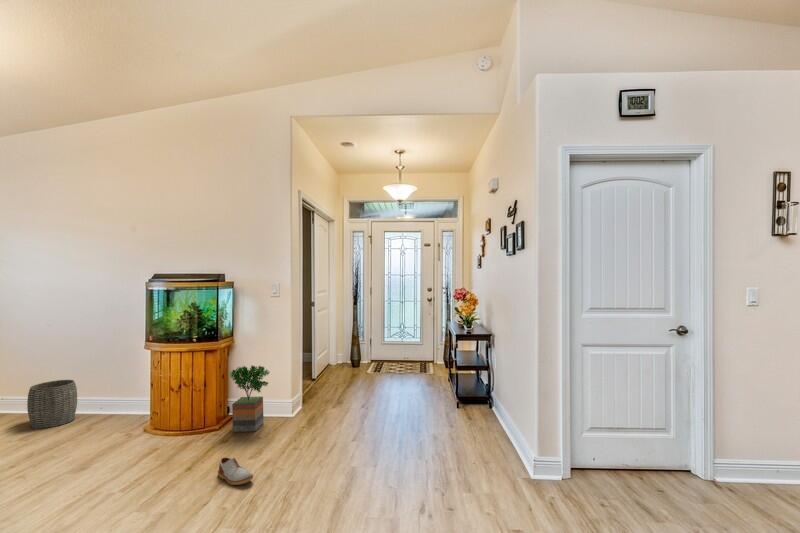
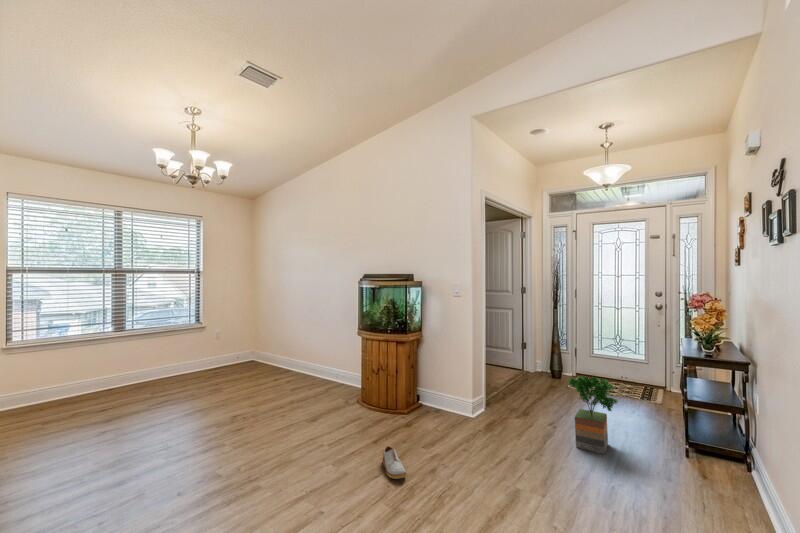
potted tree: present [230,366,269,432] -> present [568,376,618,454]
woven basket: present [27,380,77,429] -> none [297,351,325,385]

